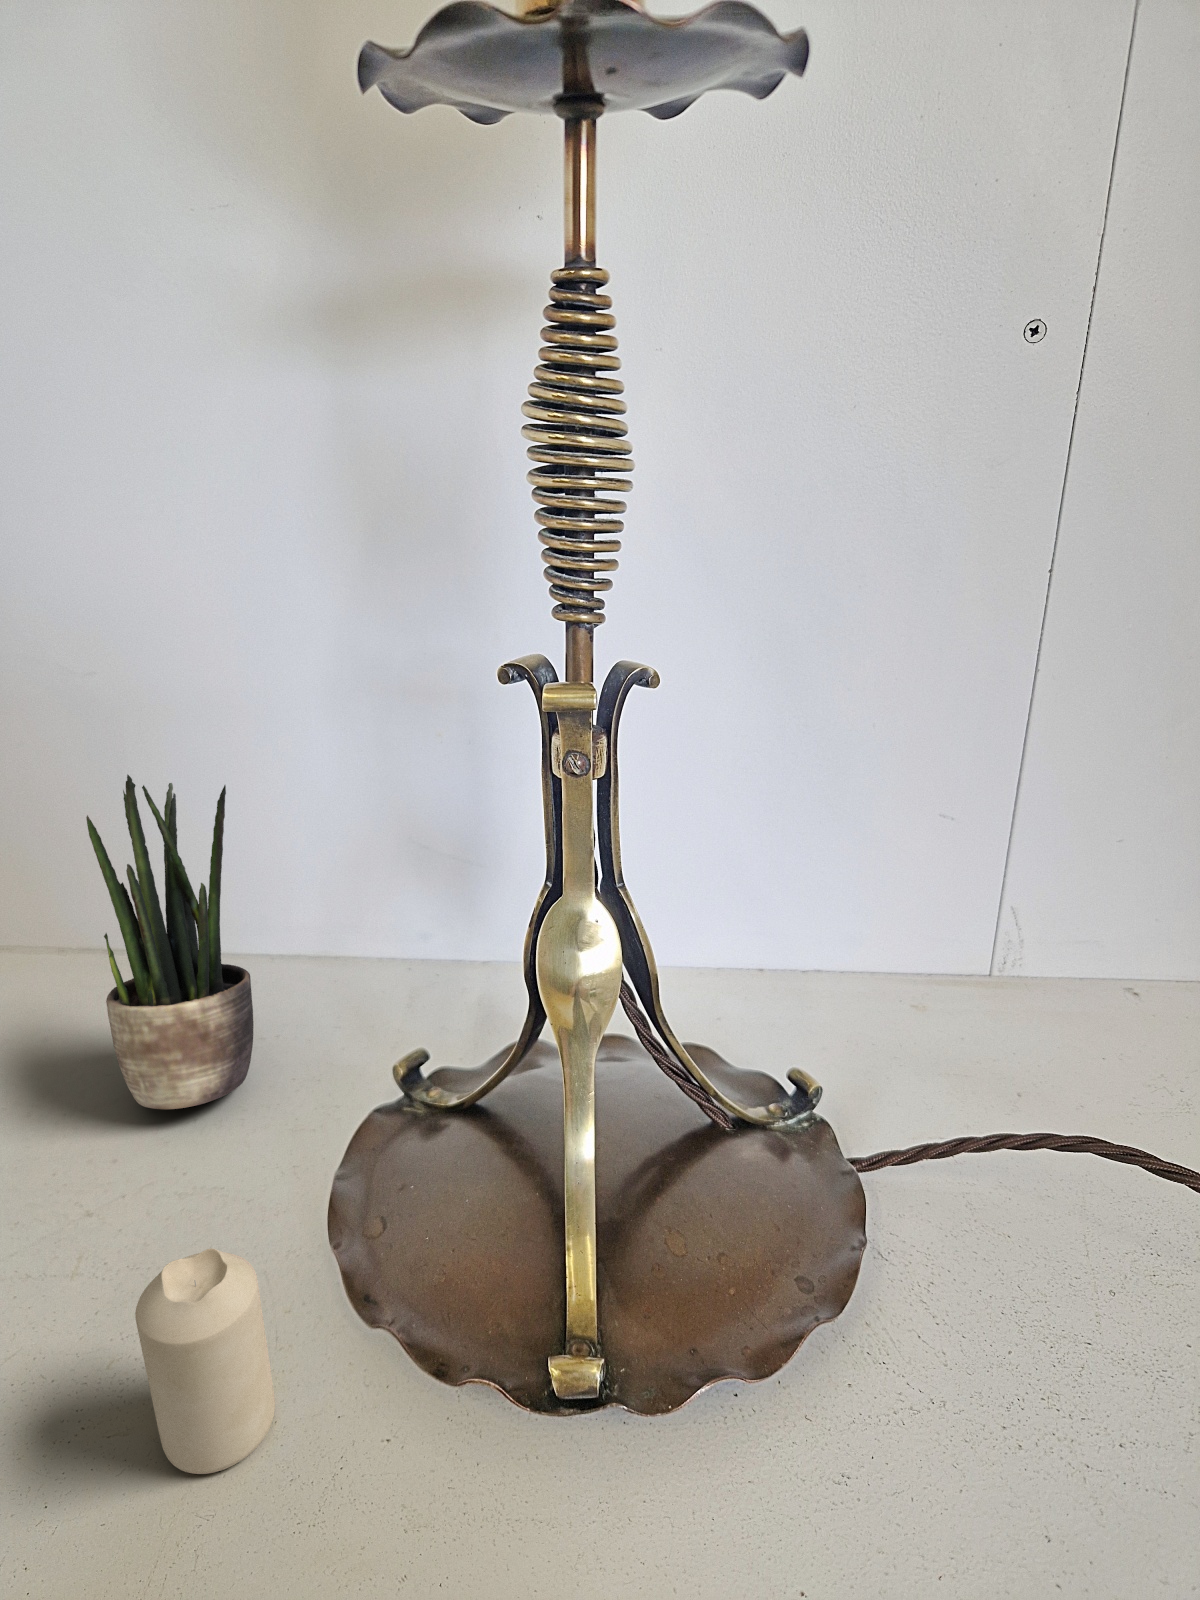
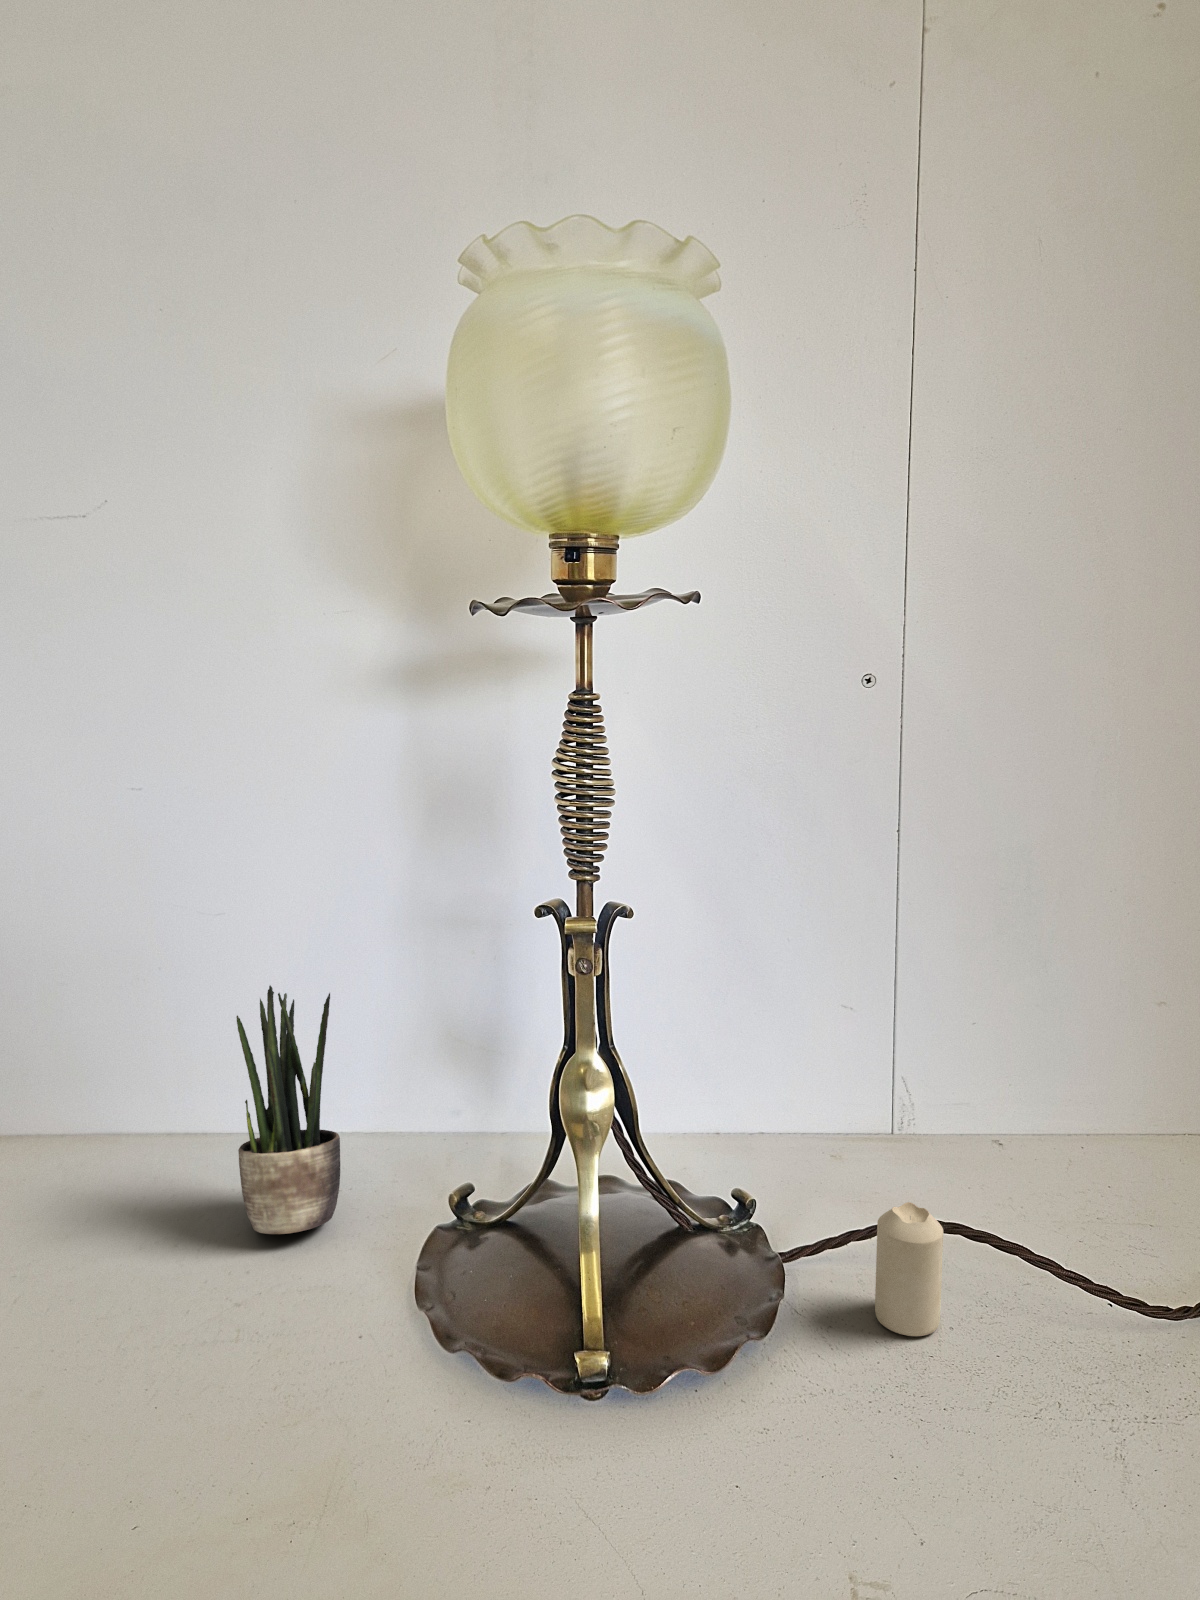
candle: present [135,1248,275,1474] -> present [875,1202,943,1336]

